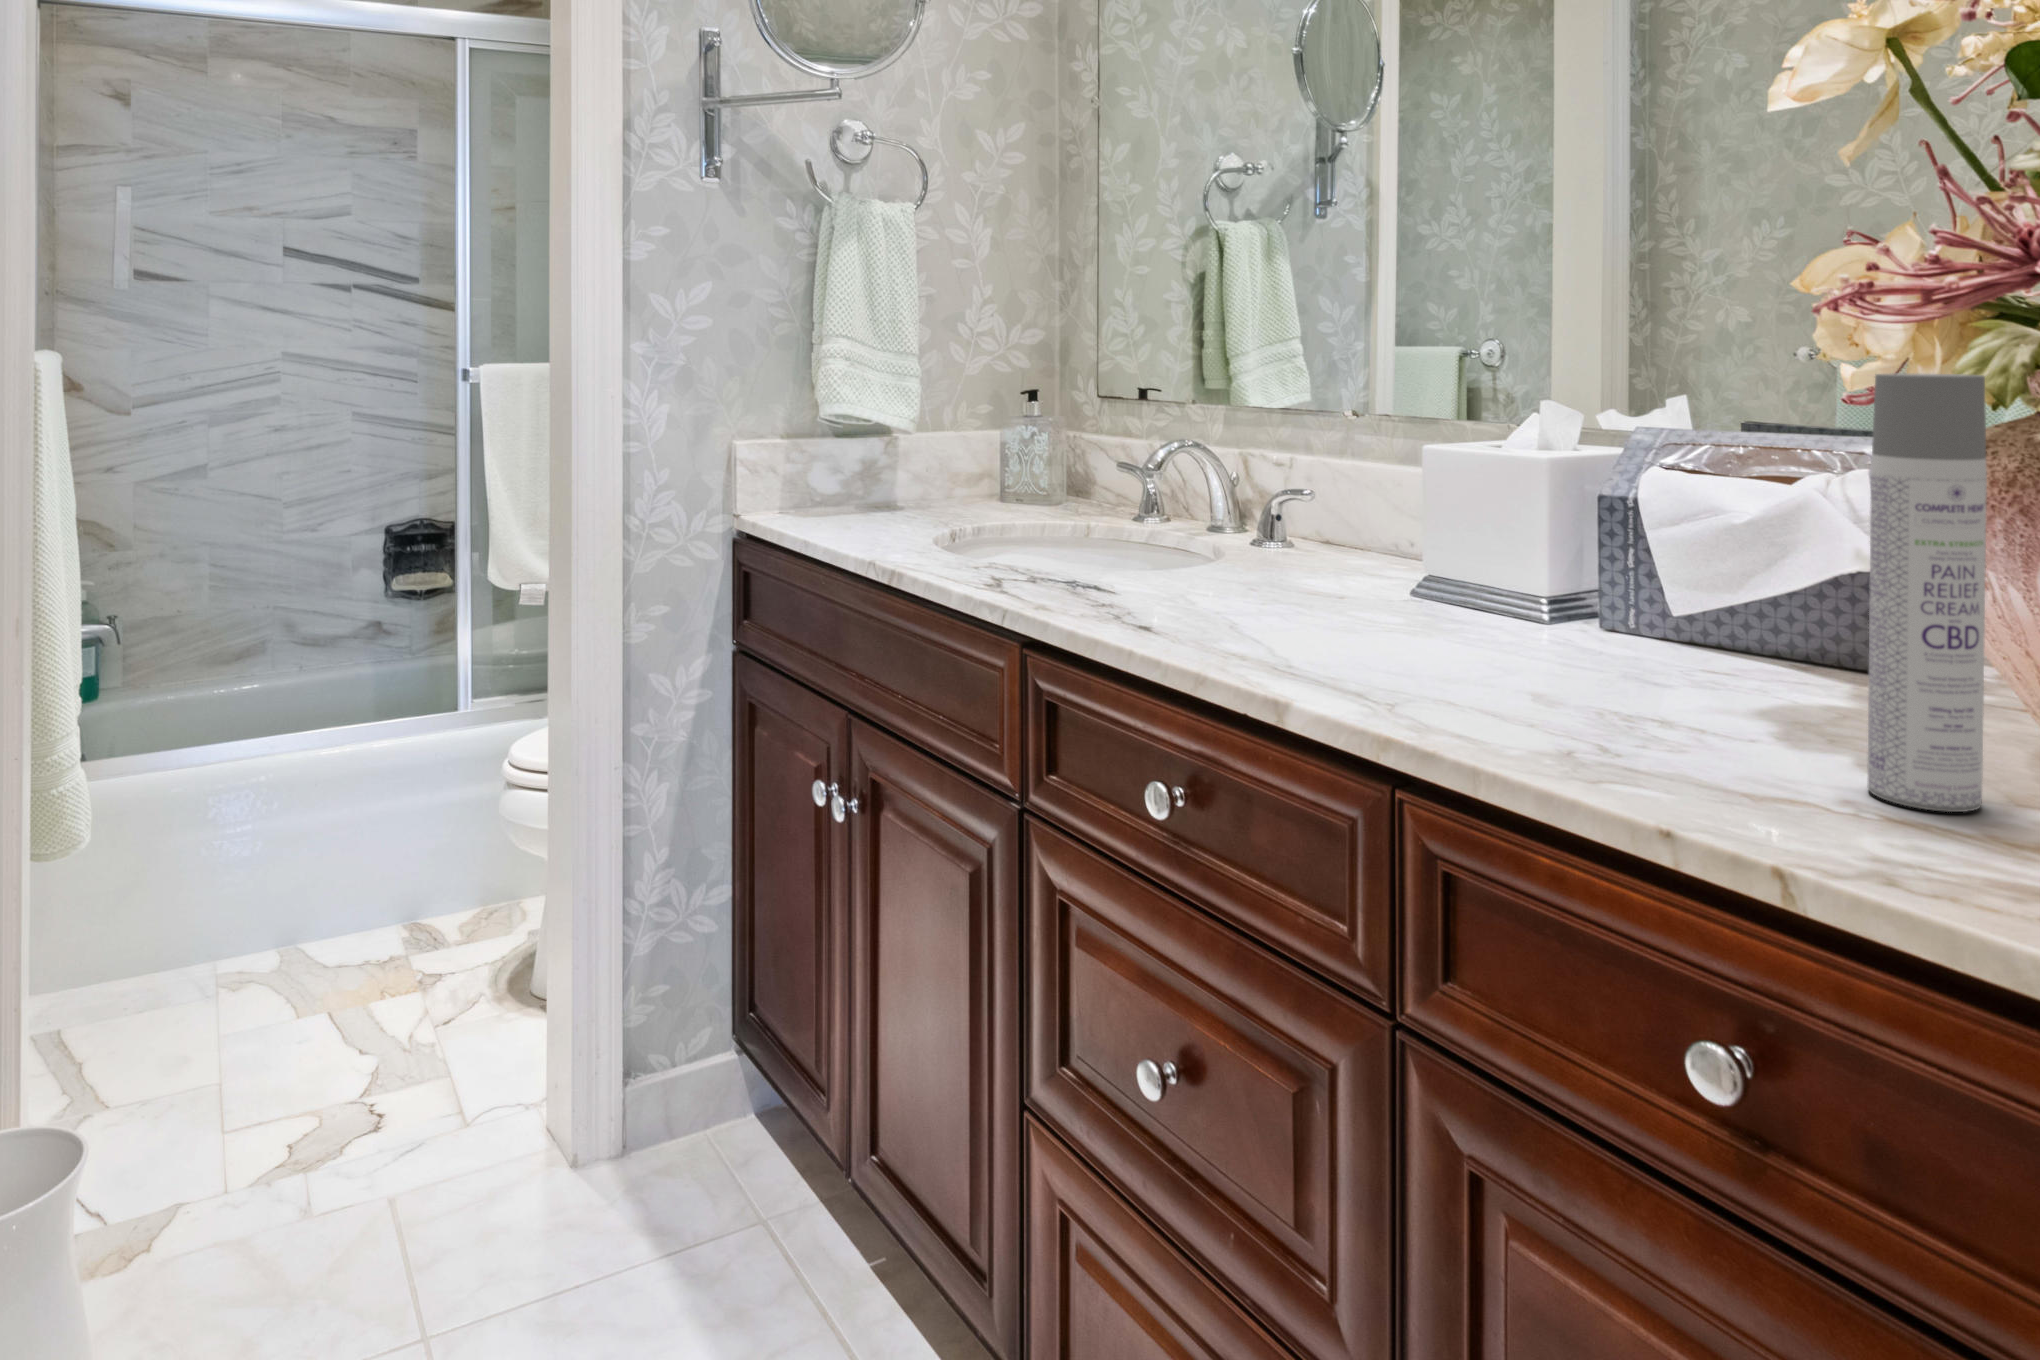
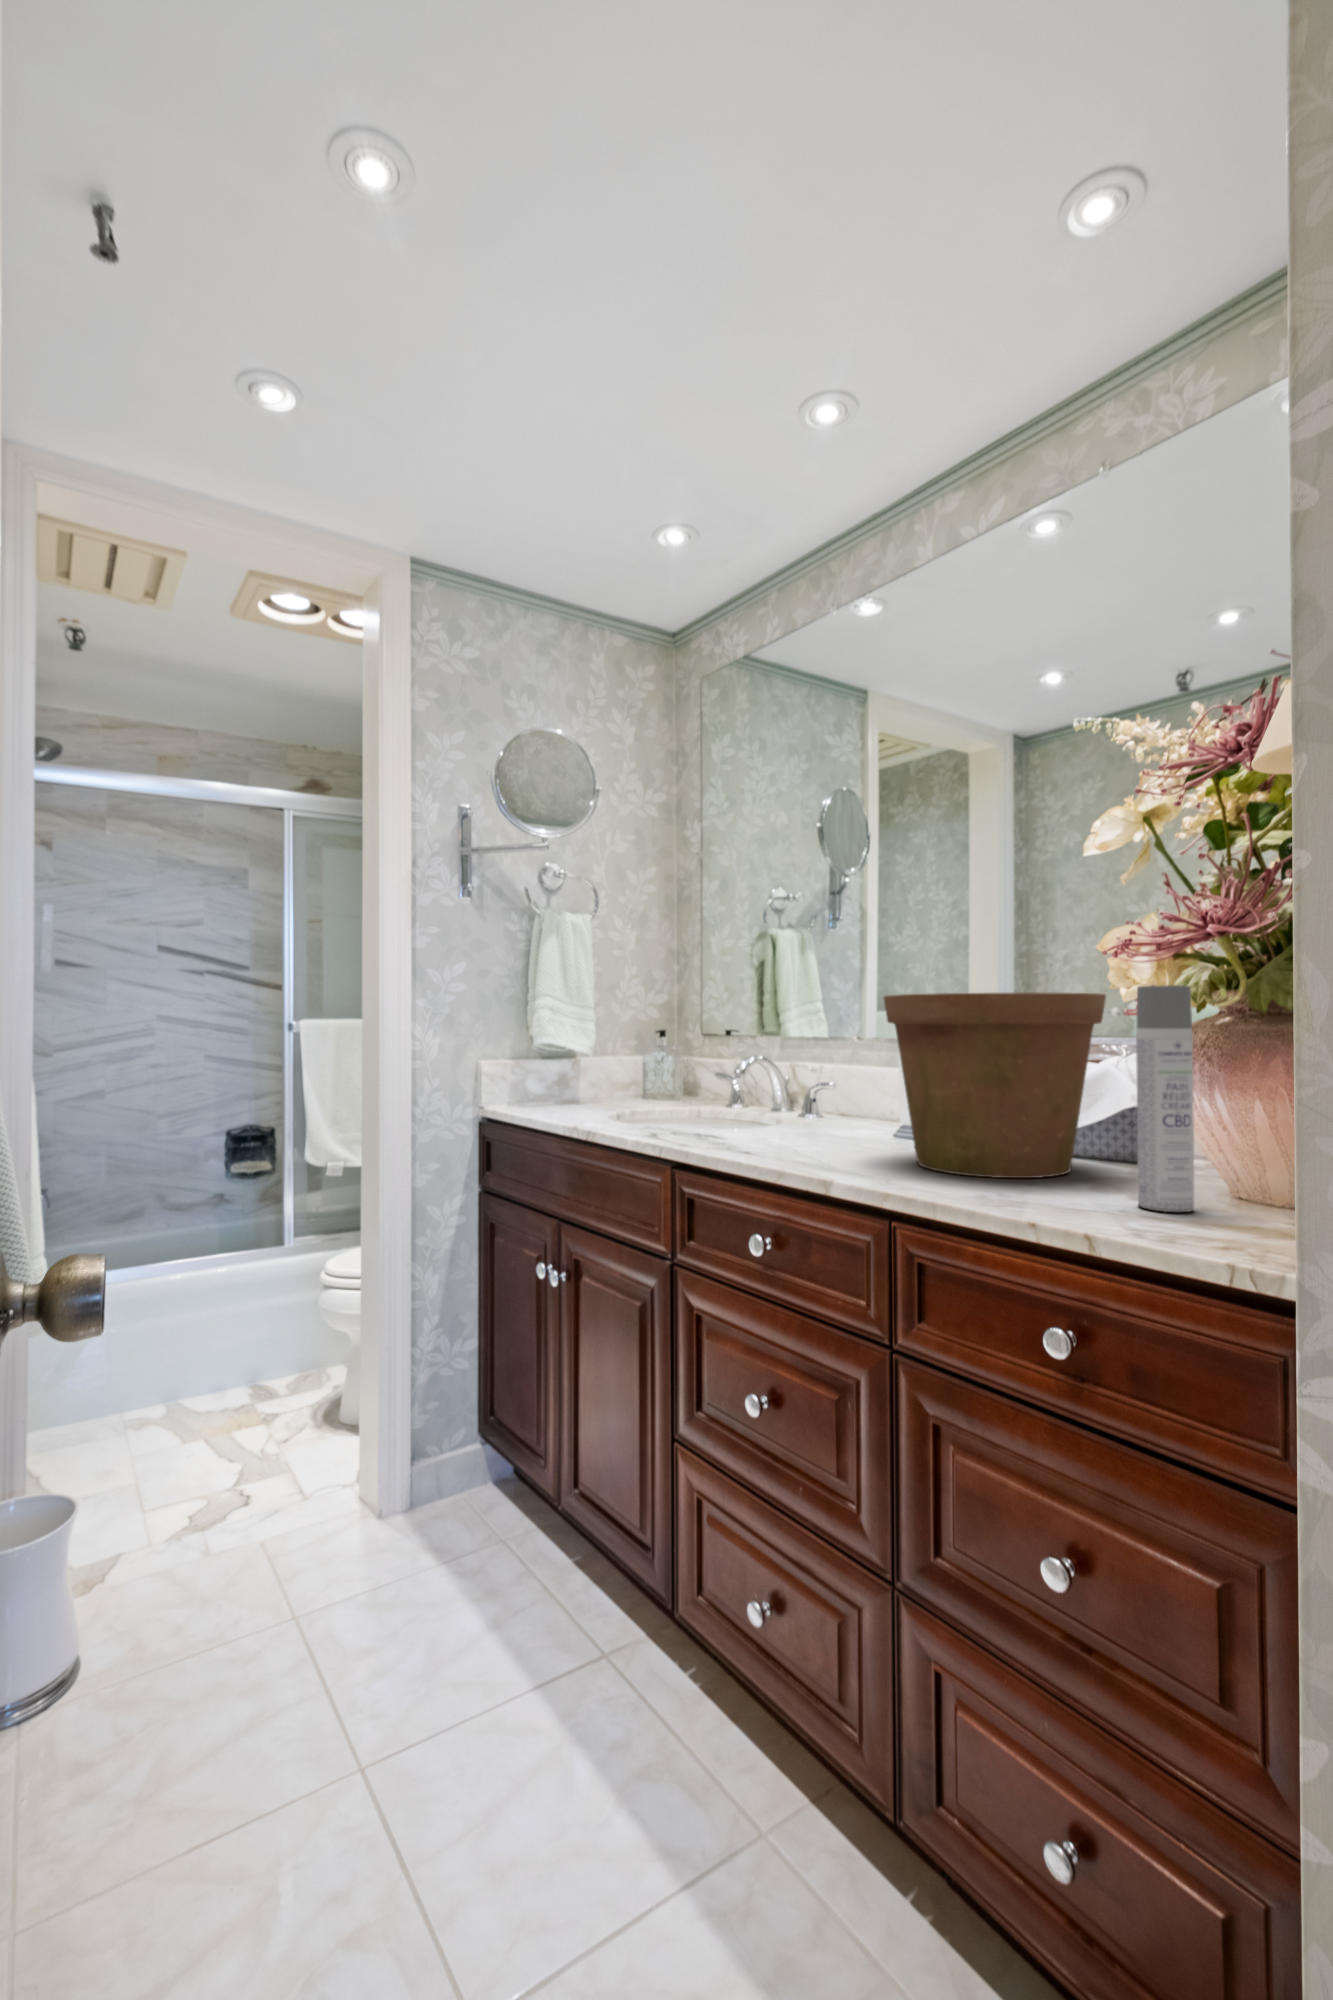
flower pot: none [1391,364,1811,708] -> present [884,992,1106,1178]

